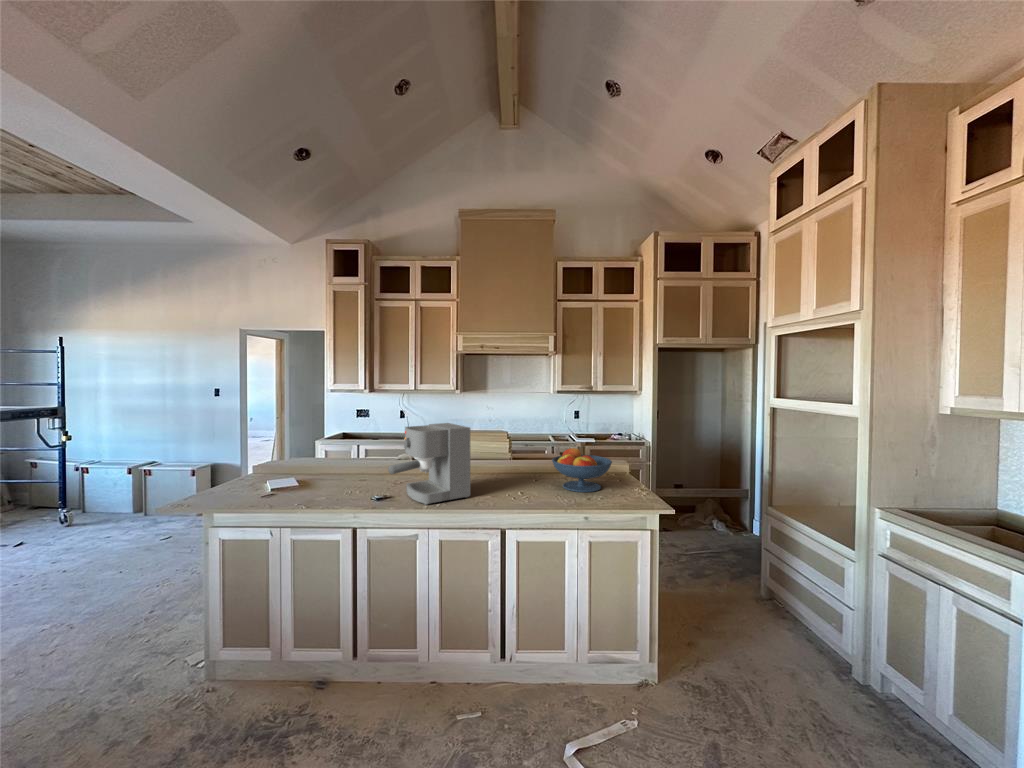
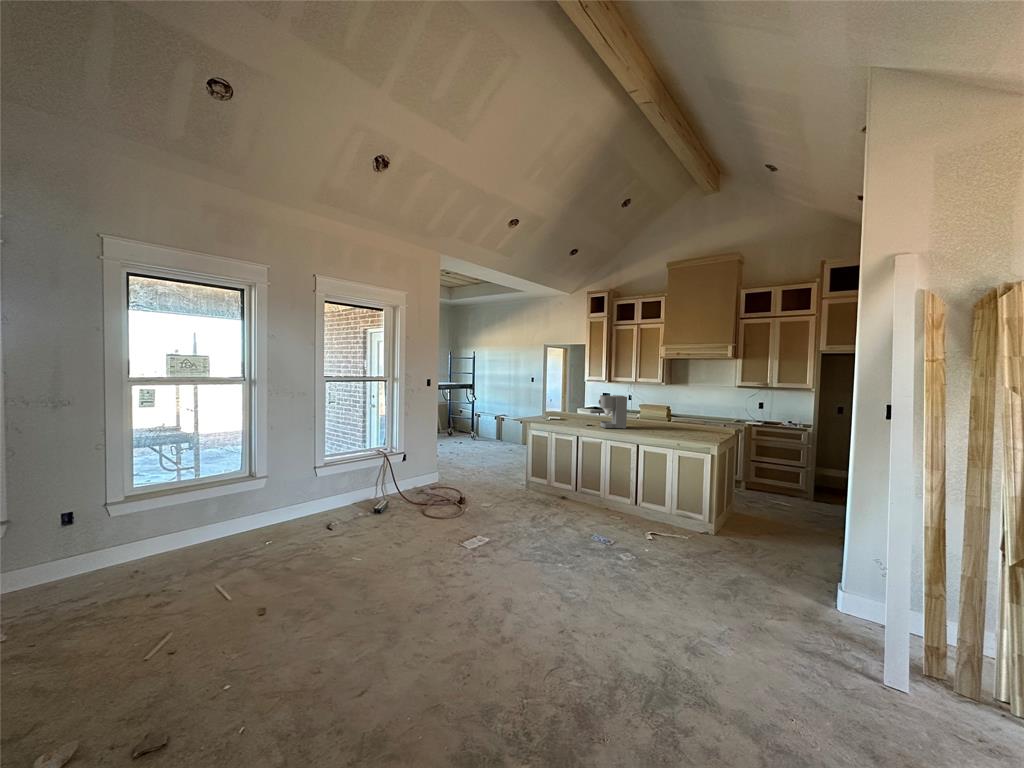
fruit bowl: present [552,448,612,492] -> none [672,413,706,435]

